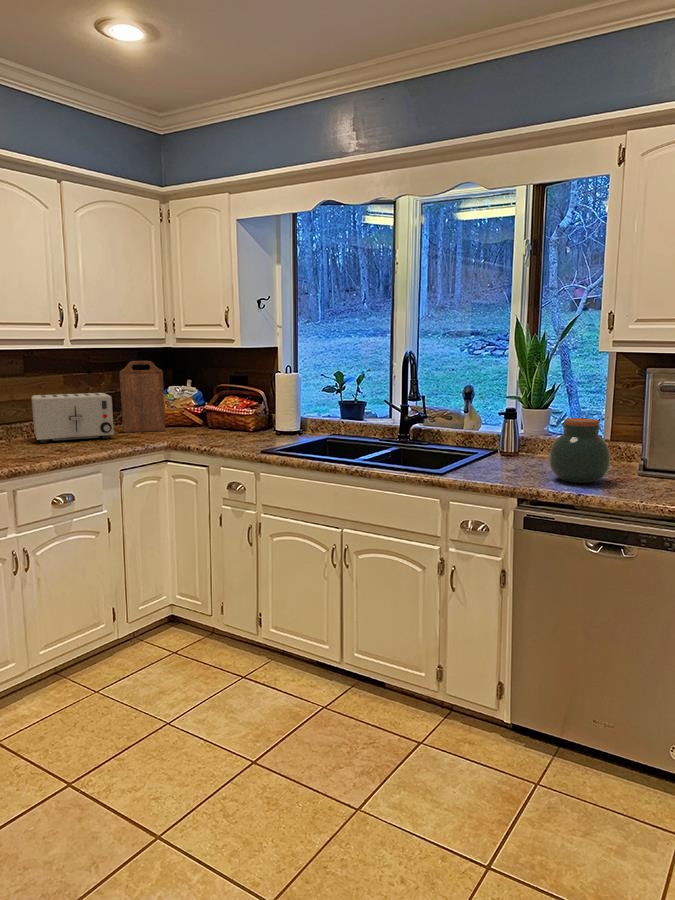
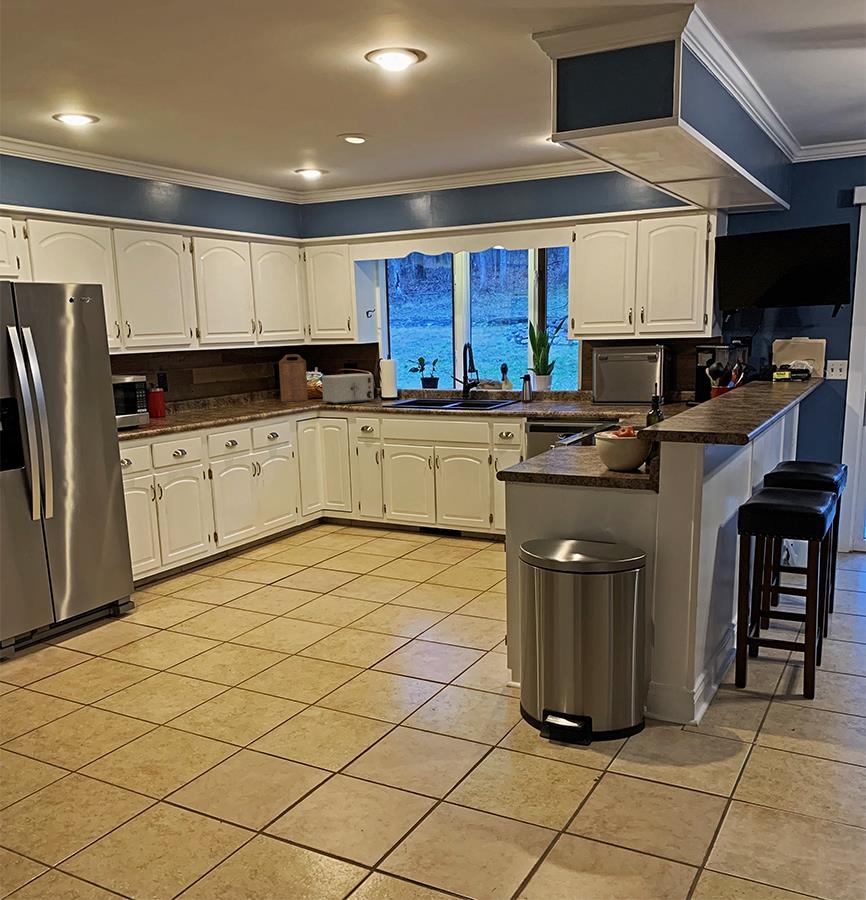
toaster: present [31,393,114,443] -> present [322,374,374,404]
jar: present [549,418,610,483] -> none [543,377,572,409]

